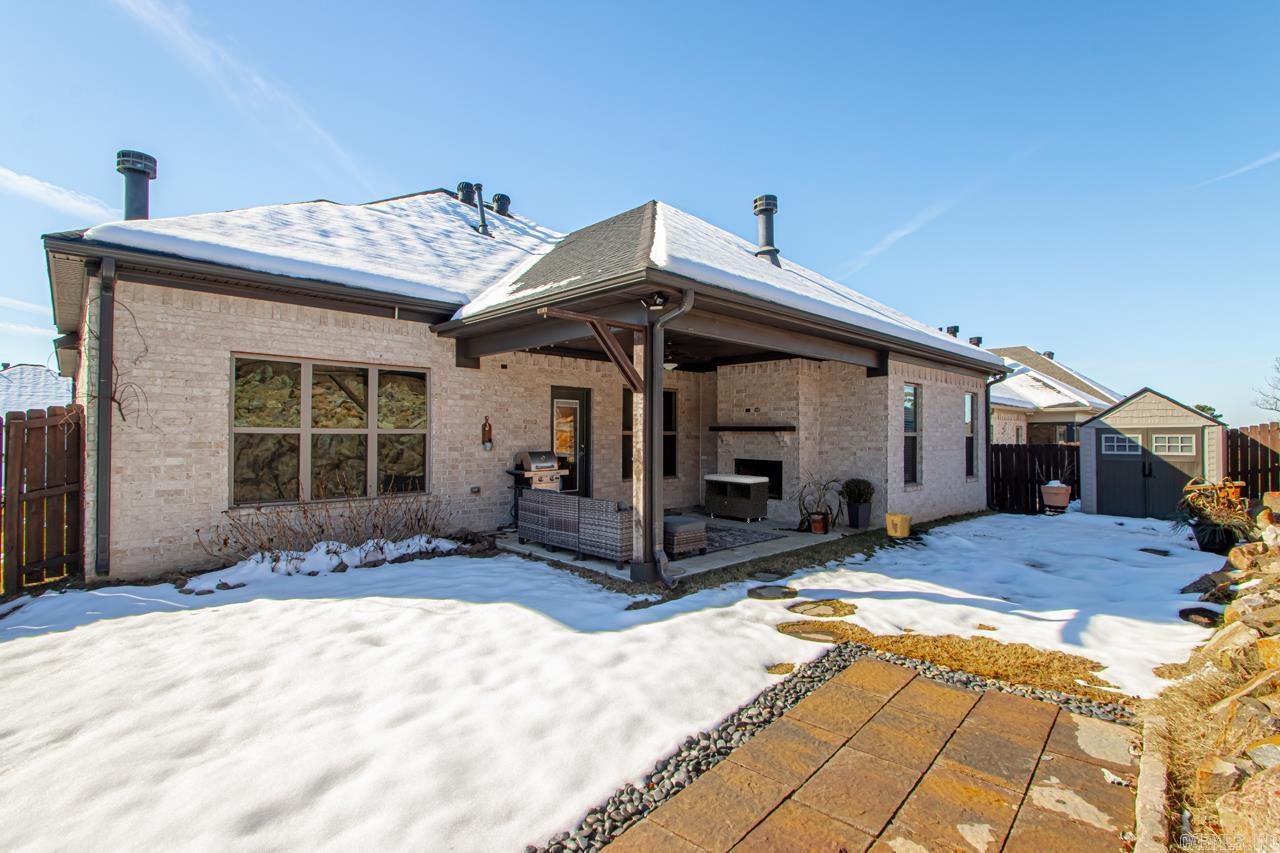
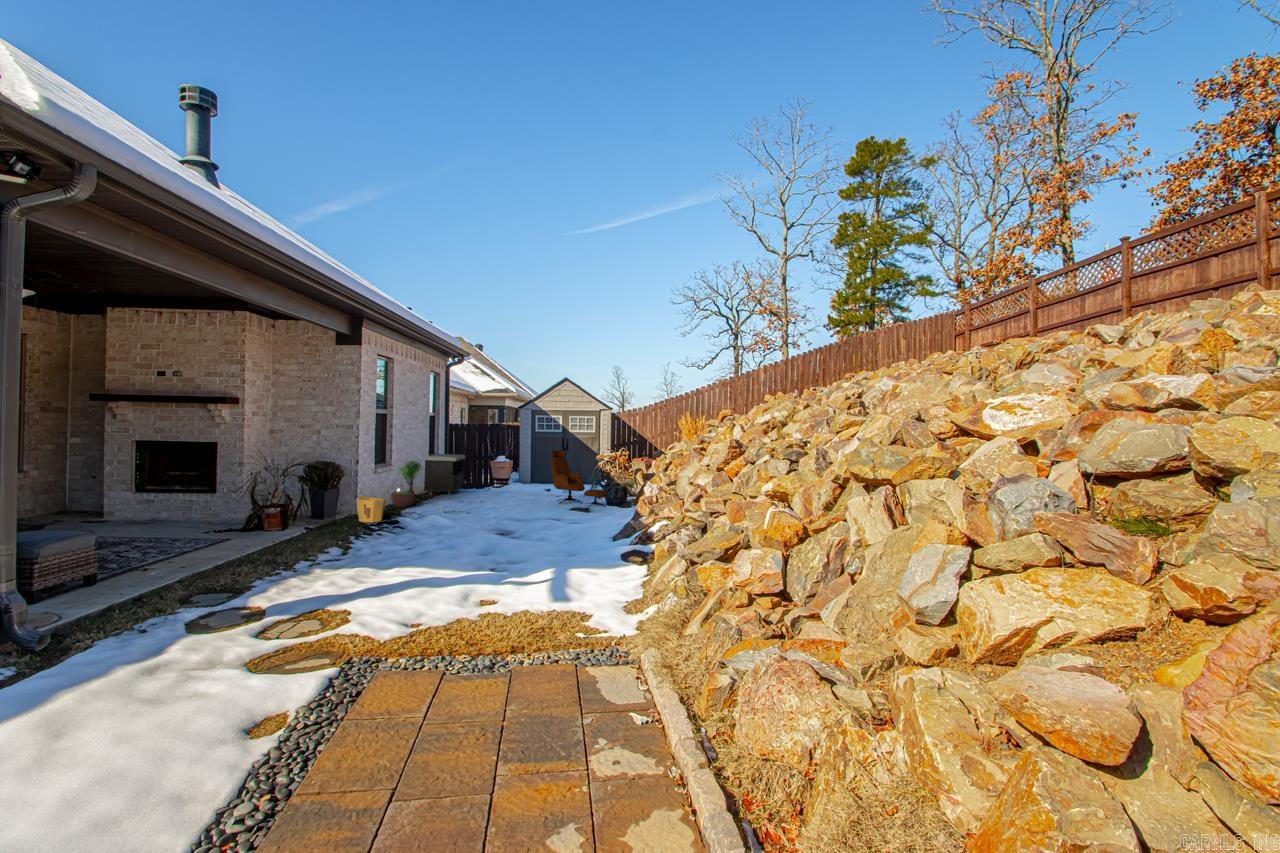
storage bench: present [704,474,769,523] -> present [424,454,466,495]
potted tree: none [921,477,953,526] -> present [391,461,421,508]
lounge chair: none [1114,477,1205,552] -> present [550,450,607,507]

